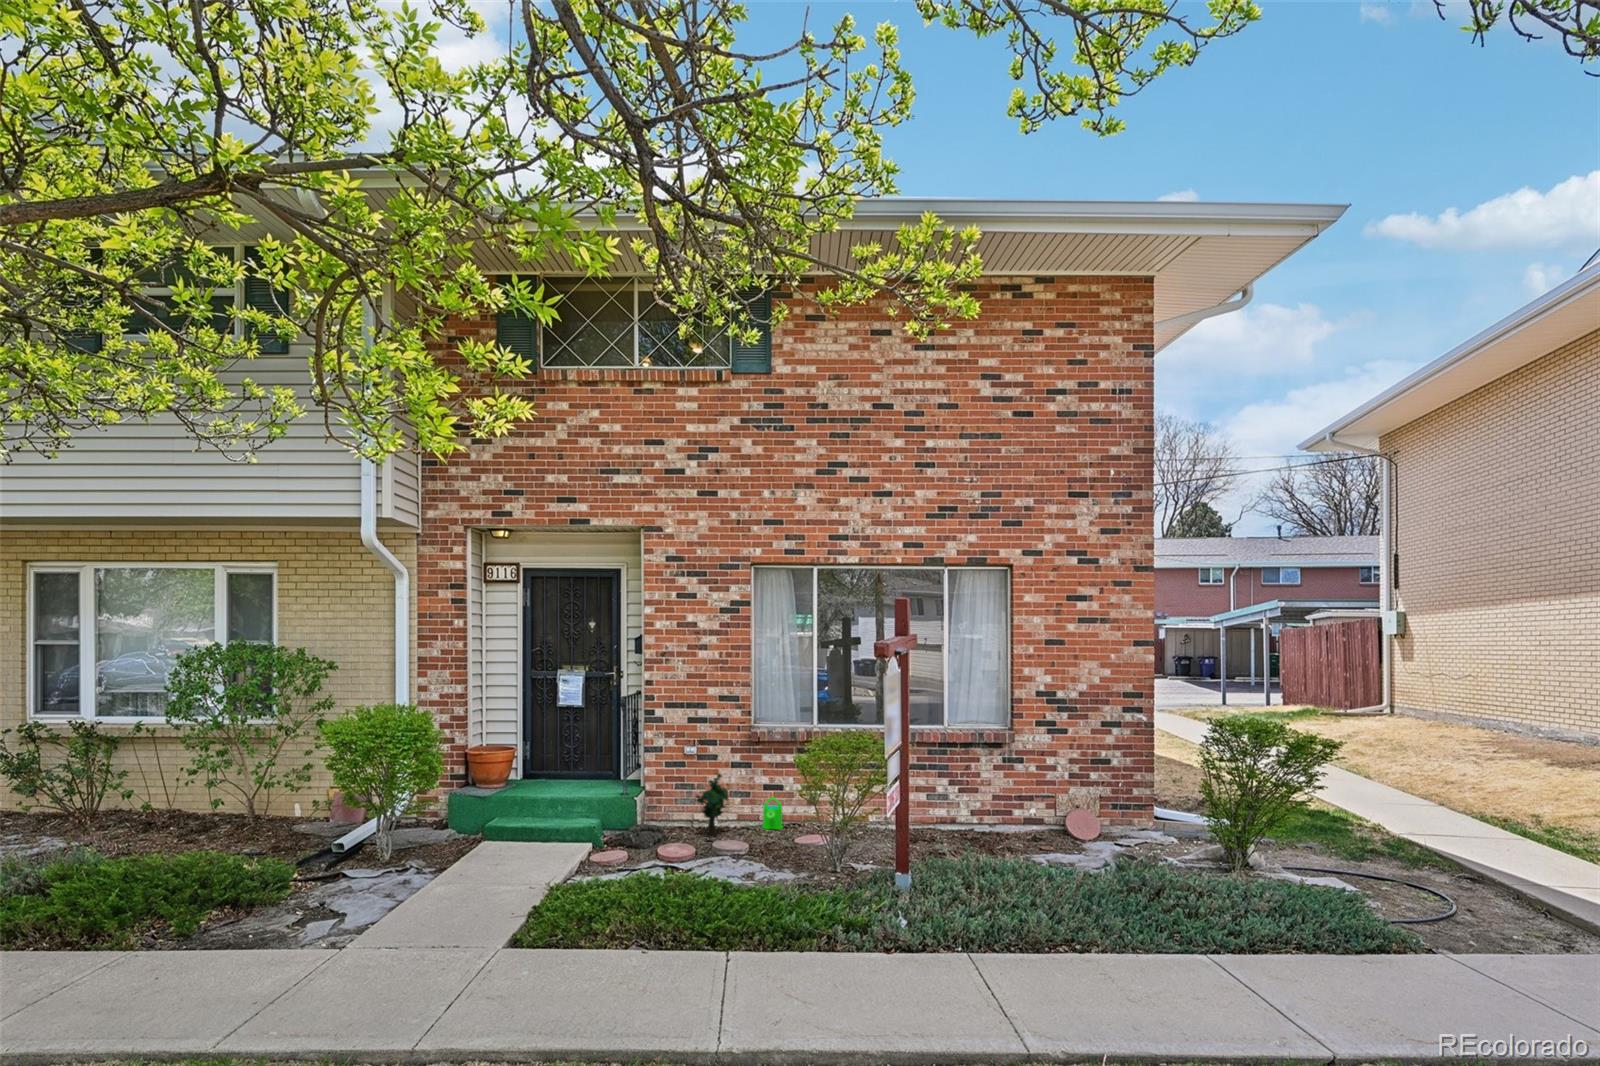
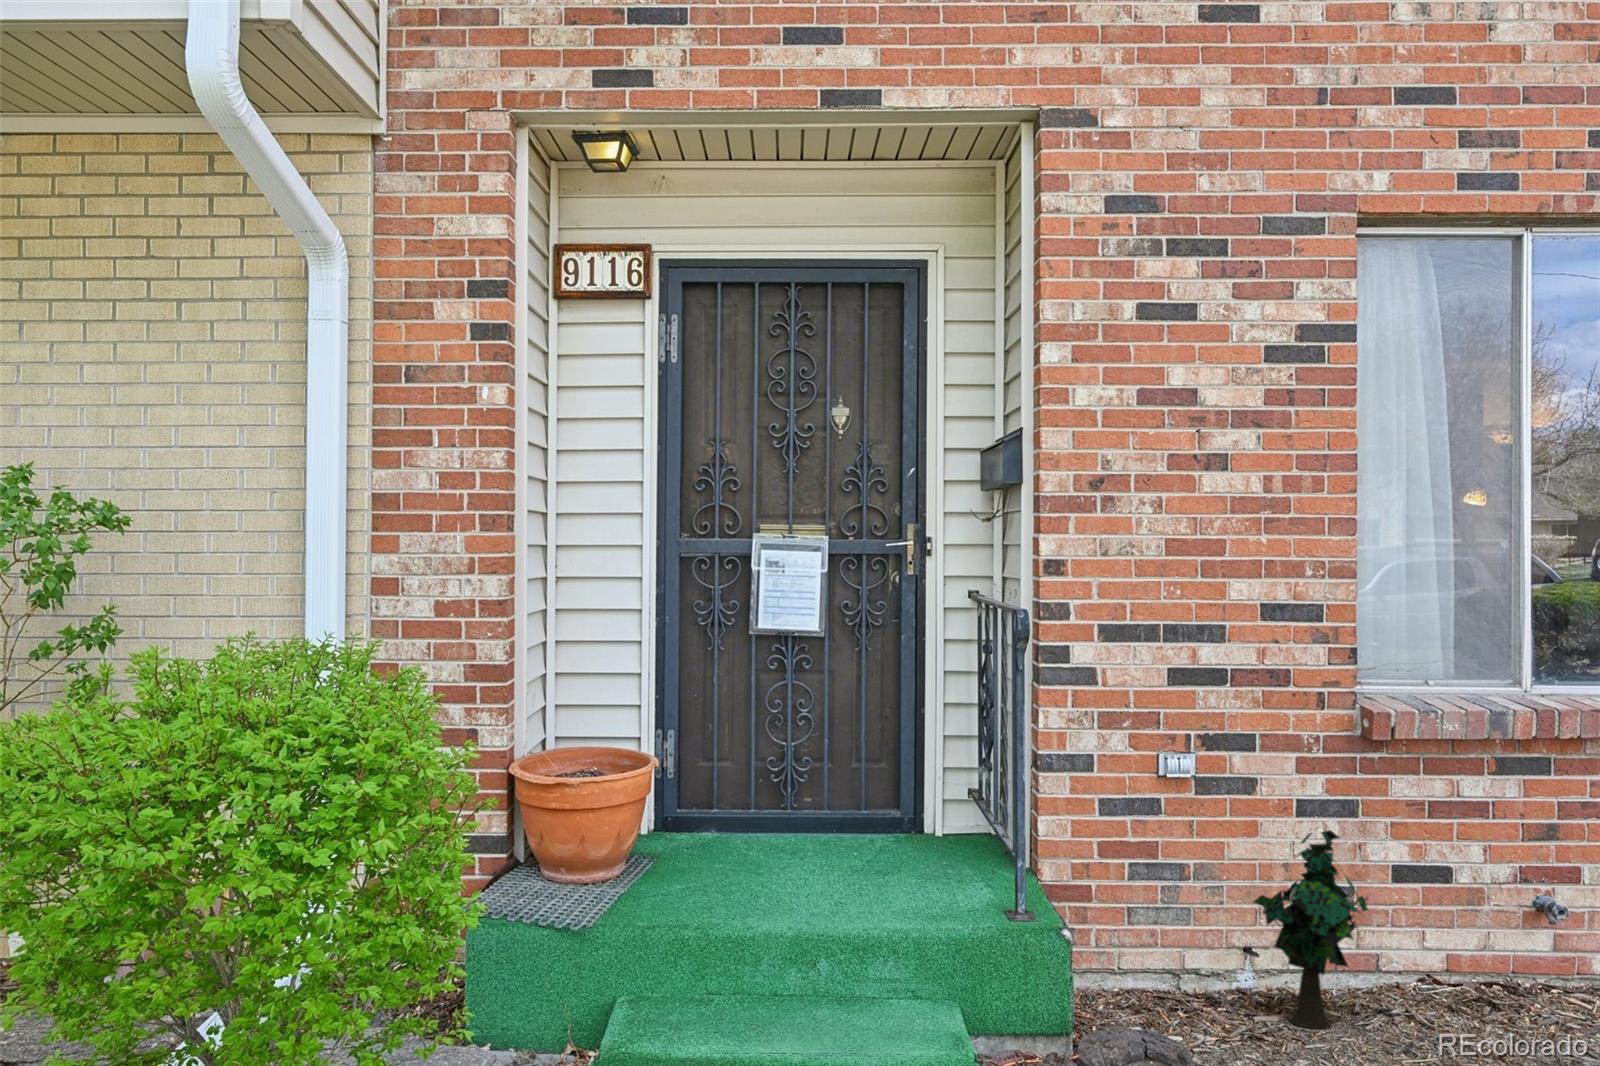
watering can: present [762,797,783,829] -> none [1409,903,1482,1002]

